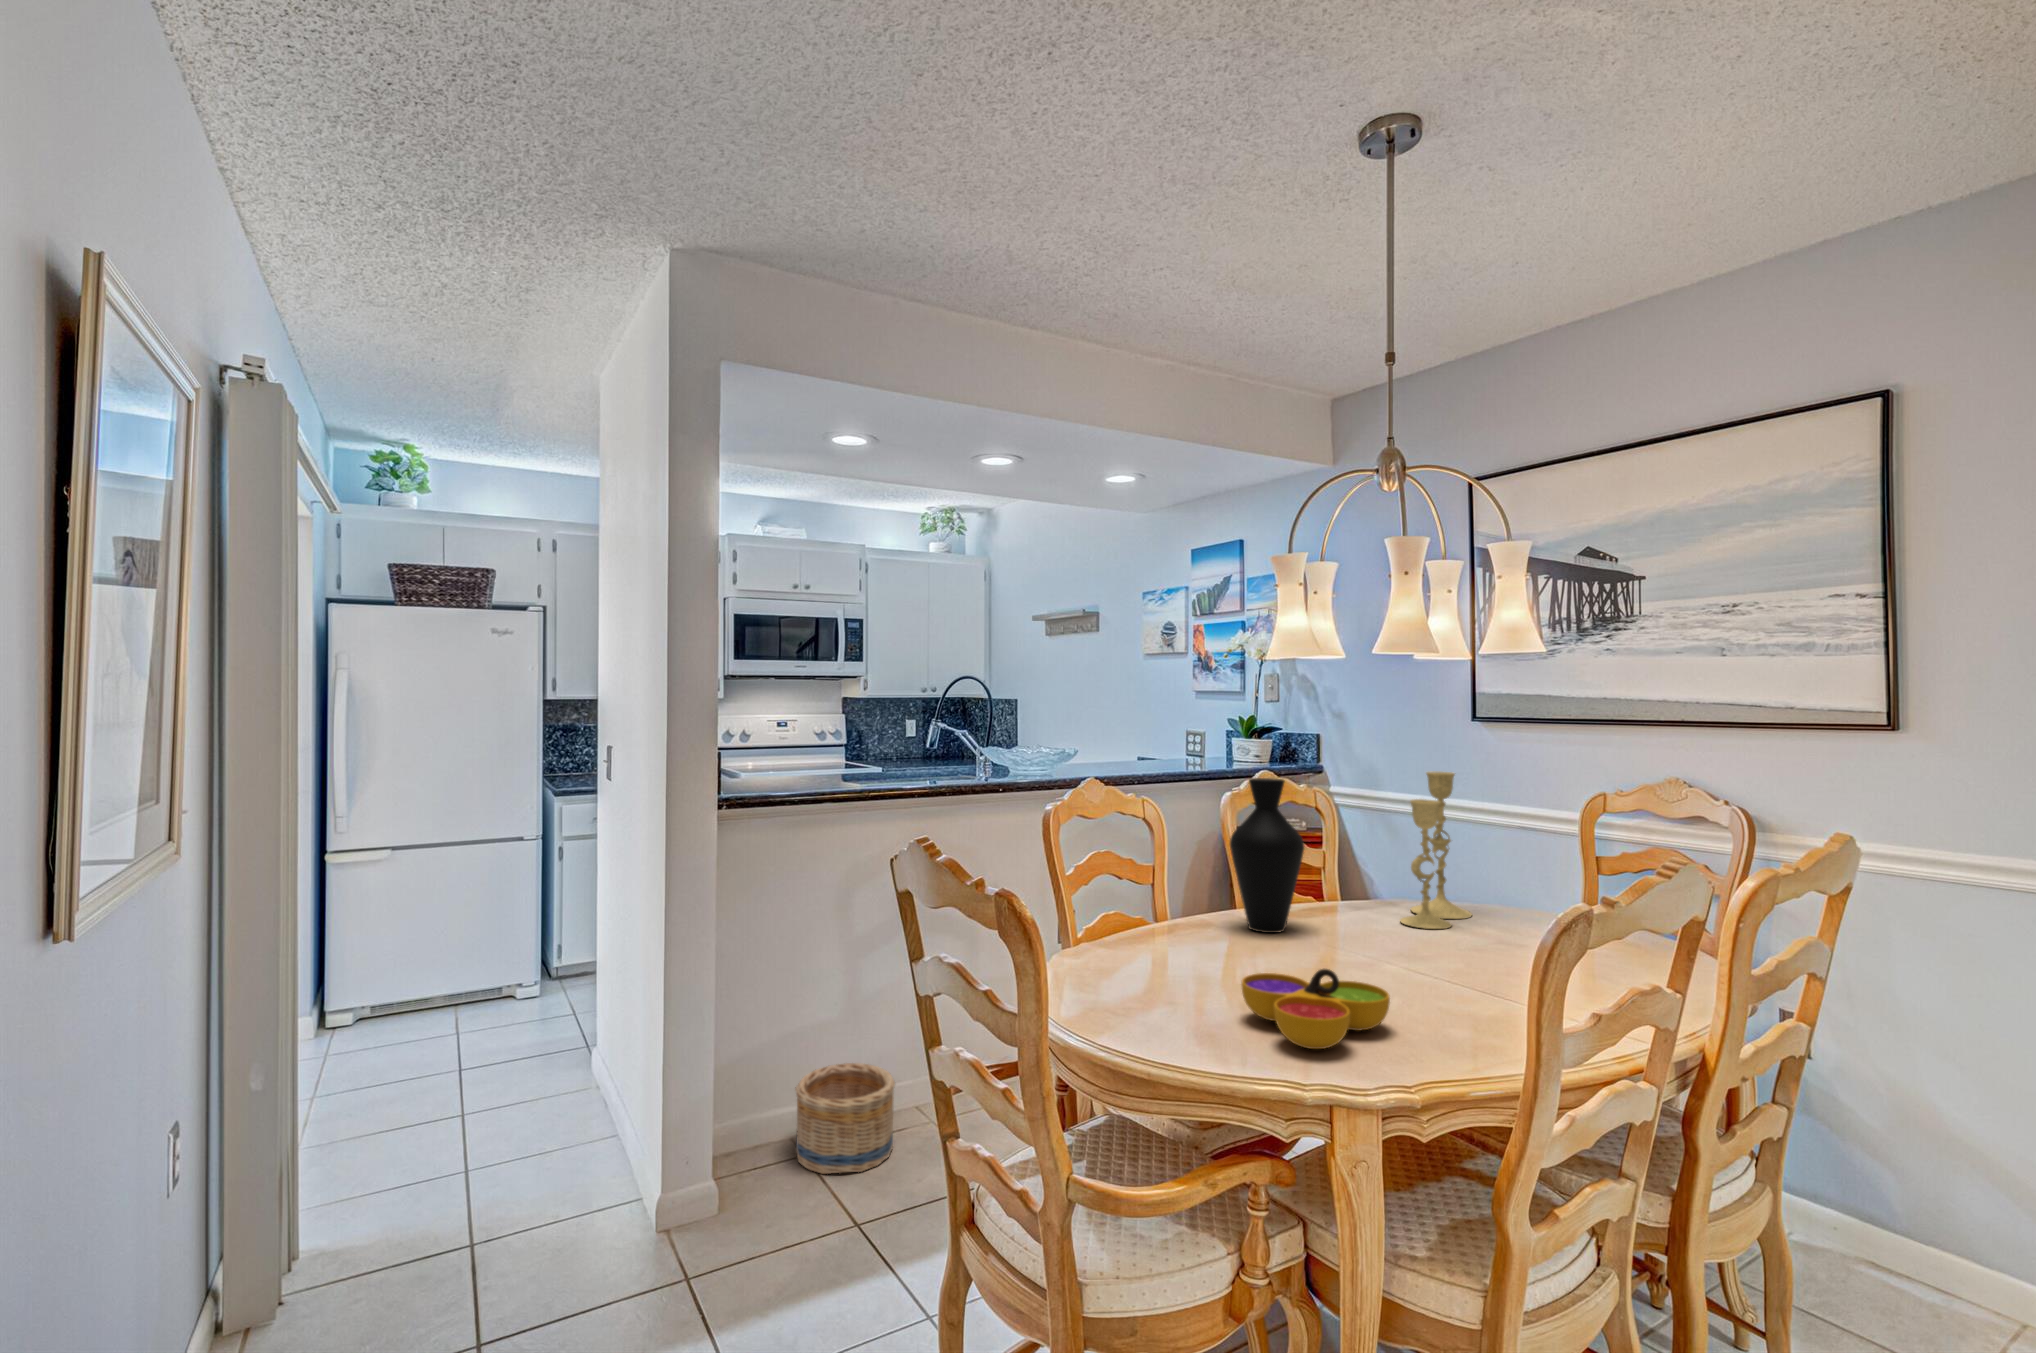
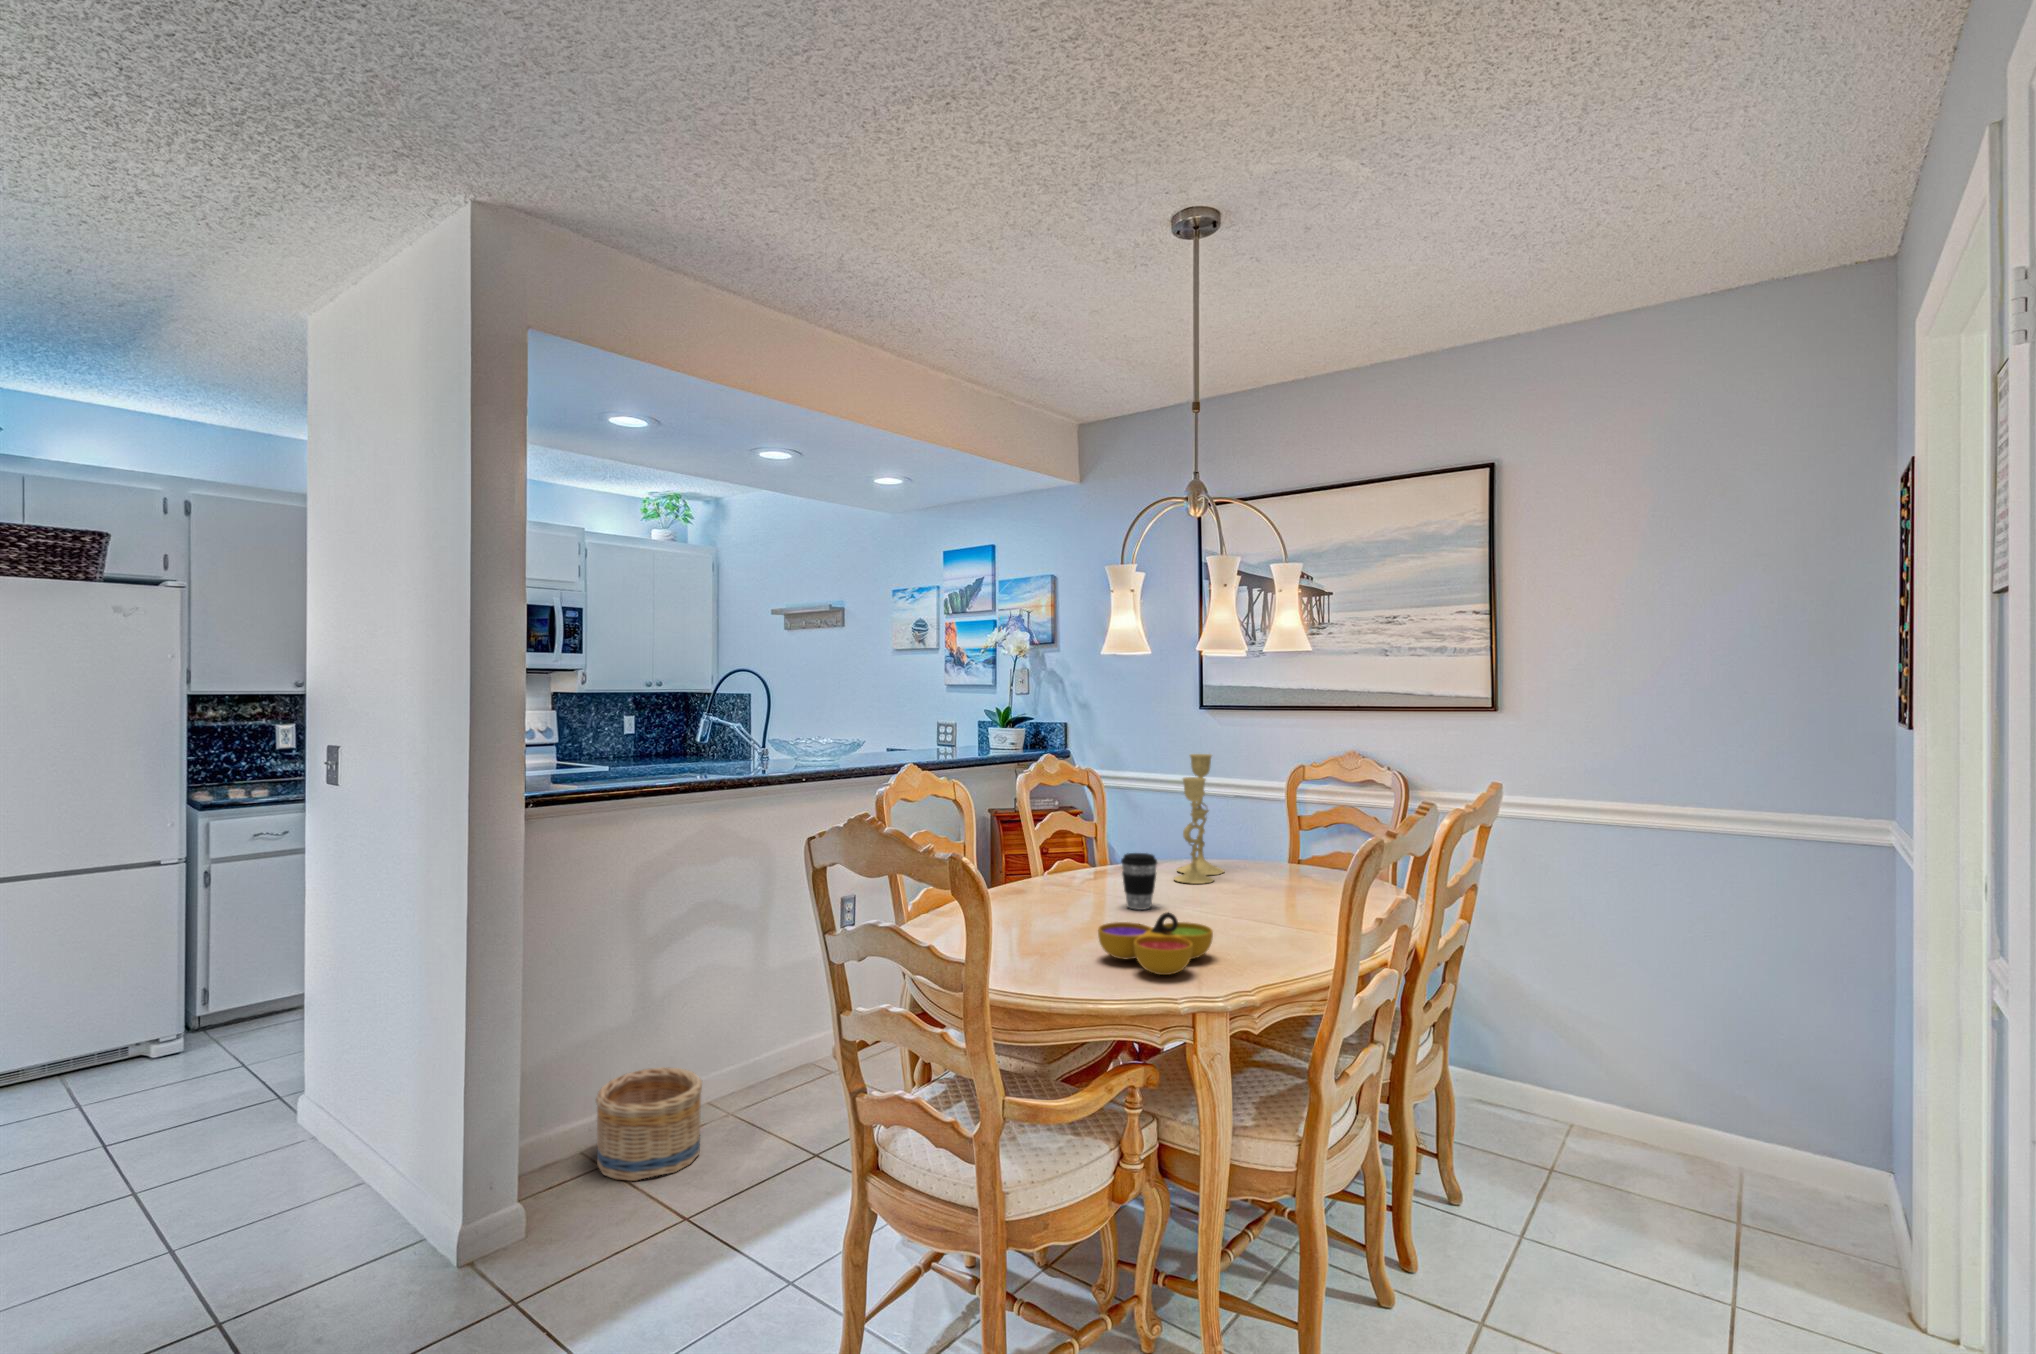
vase: present [1230,778,1304,933] -> none [1042,763,1105,897]
coffee cup: none [1312,887,1358,957] -> present [1121,853,1157,910]

